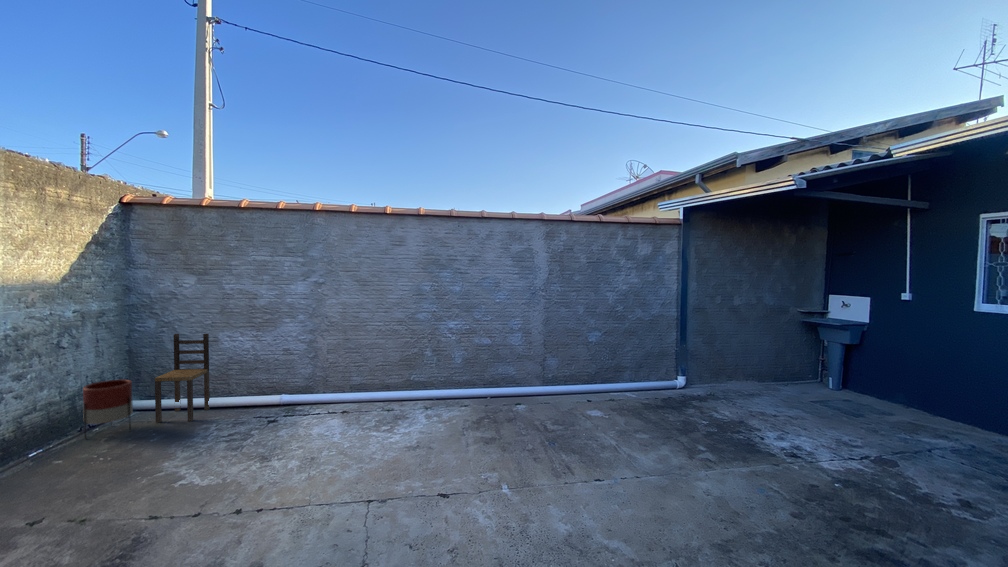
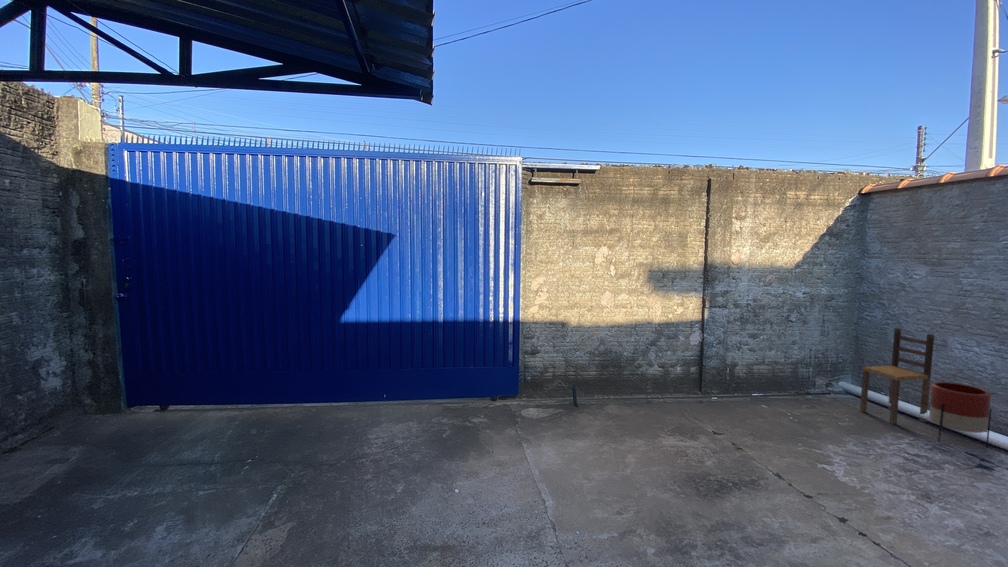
planter: present [83,379,133,438] -> present [929,382,991,448]

